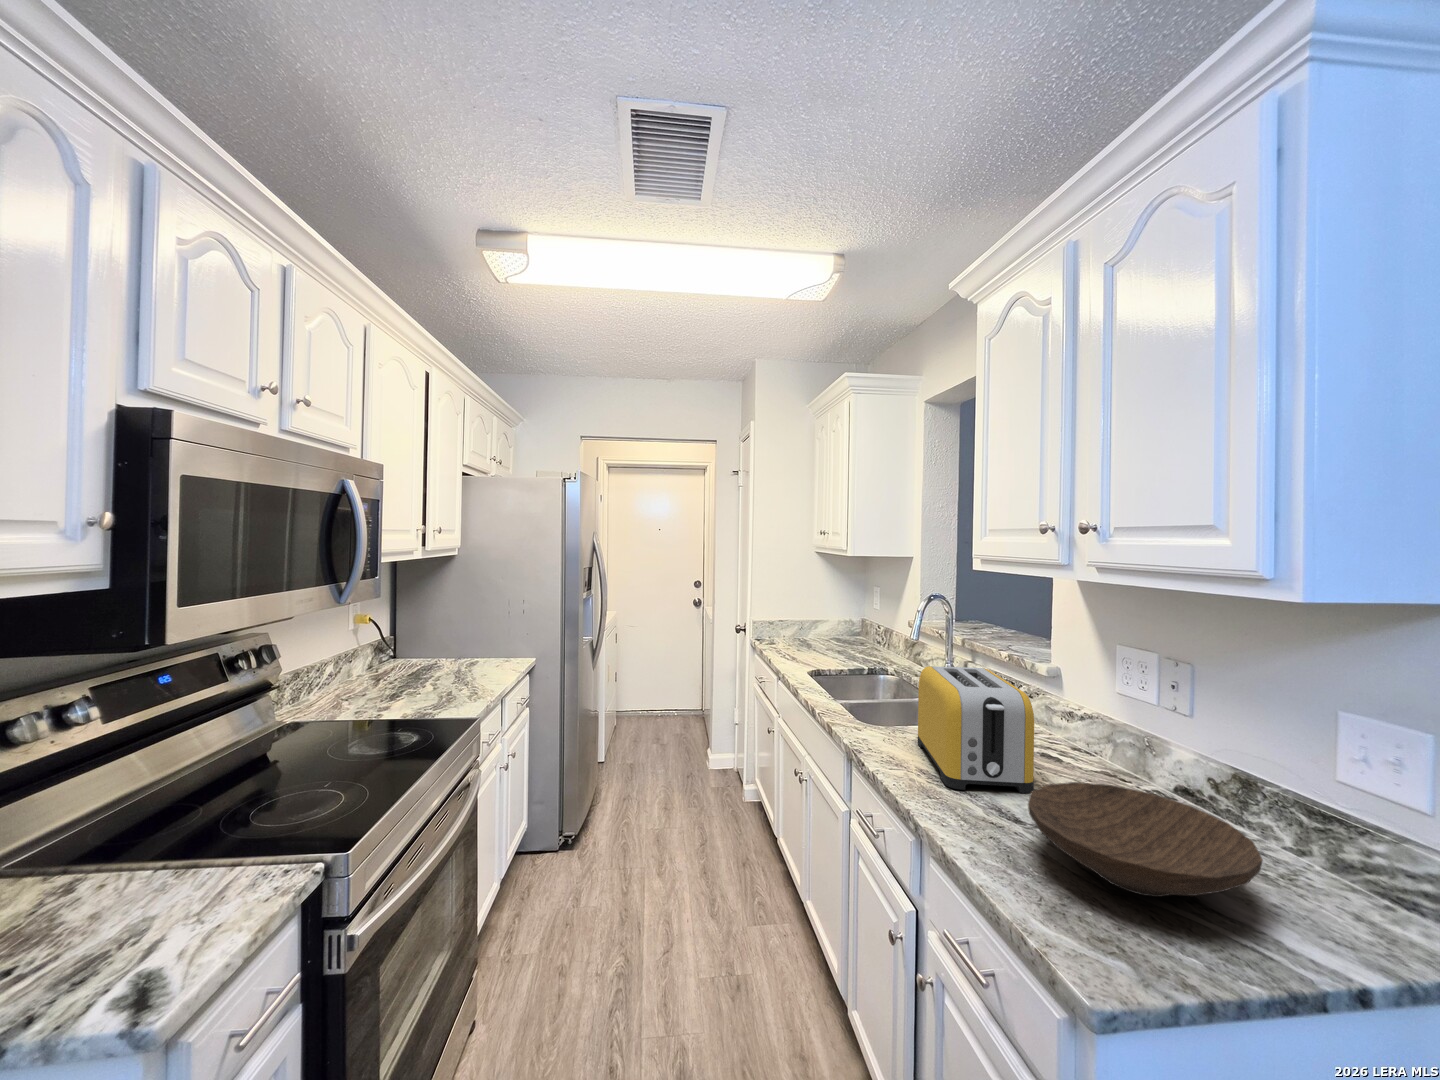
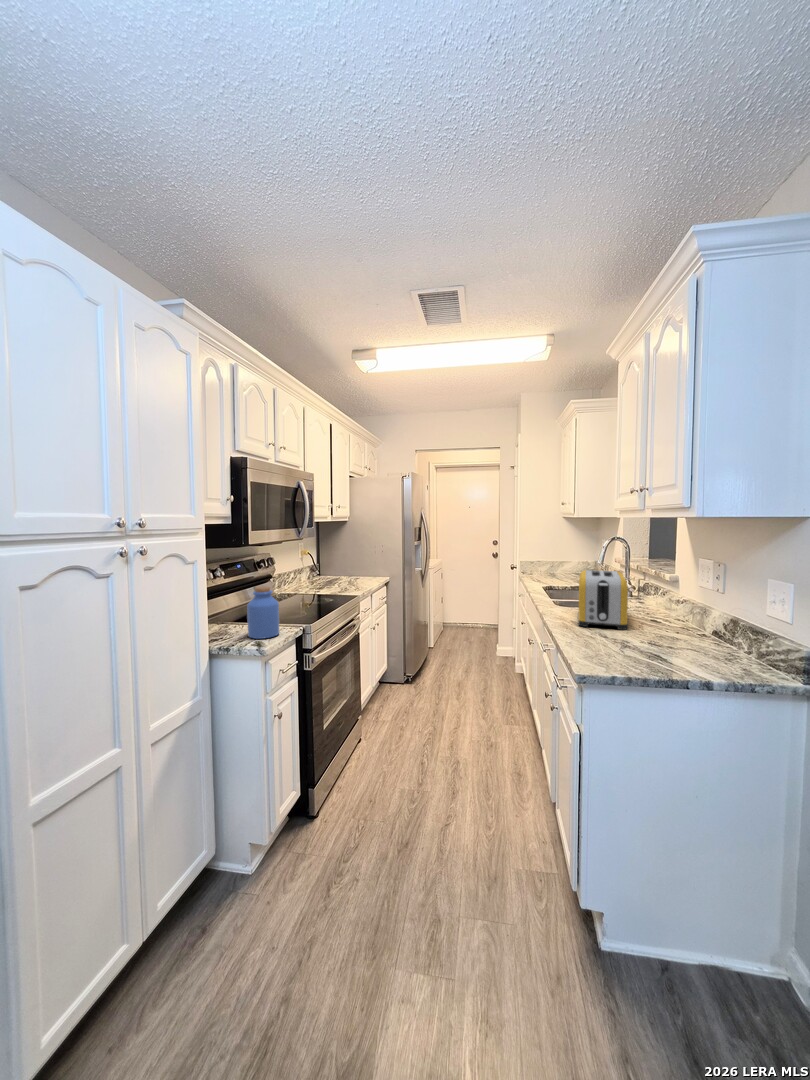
jar: none [136,769,251,939] -> present [247,587,279,639]
wooden bowl: present [1028,782,1263,897] -> none [594,617,697,658]

